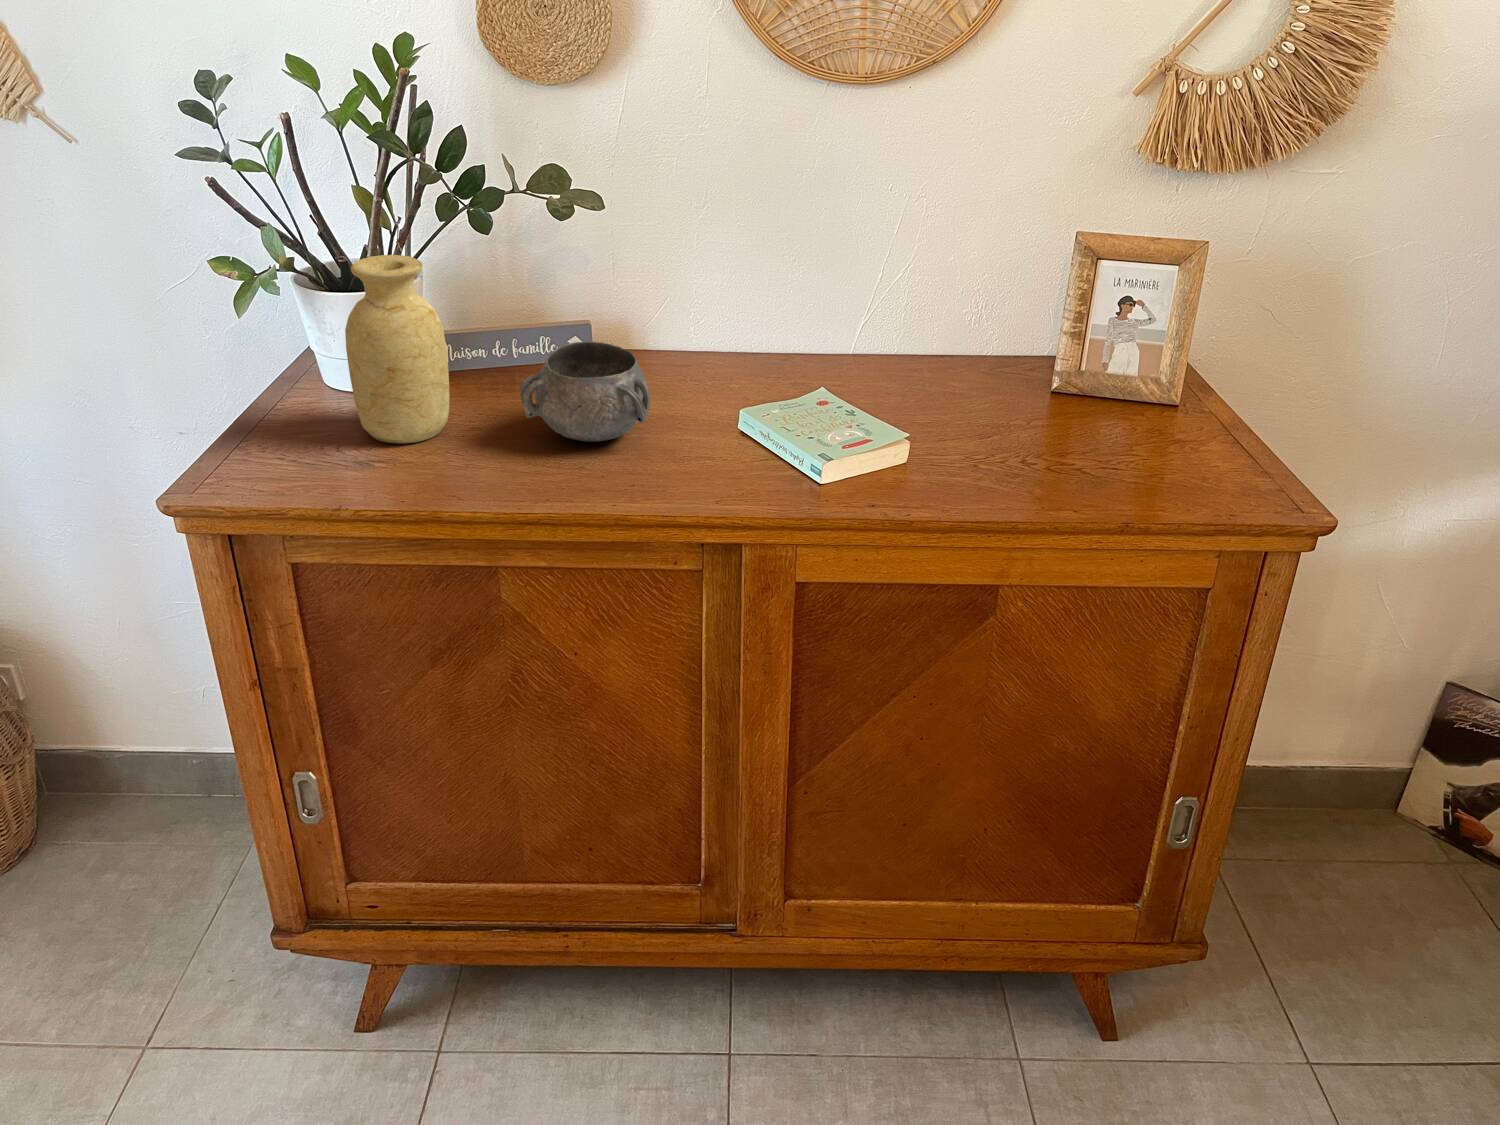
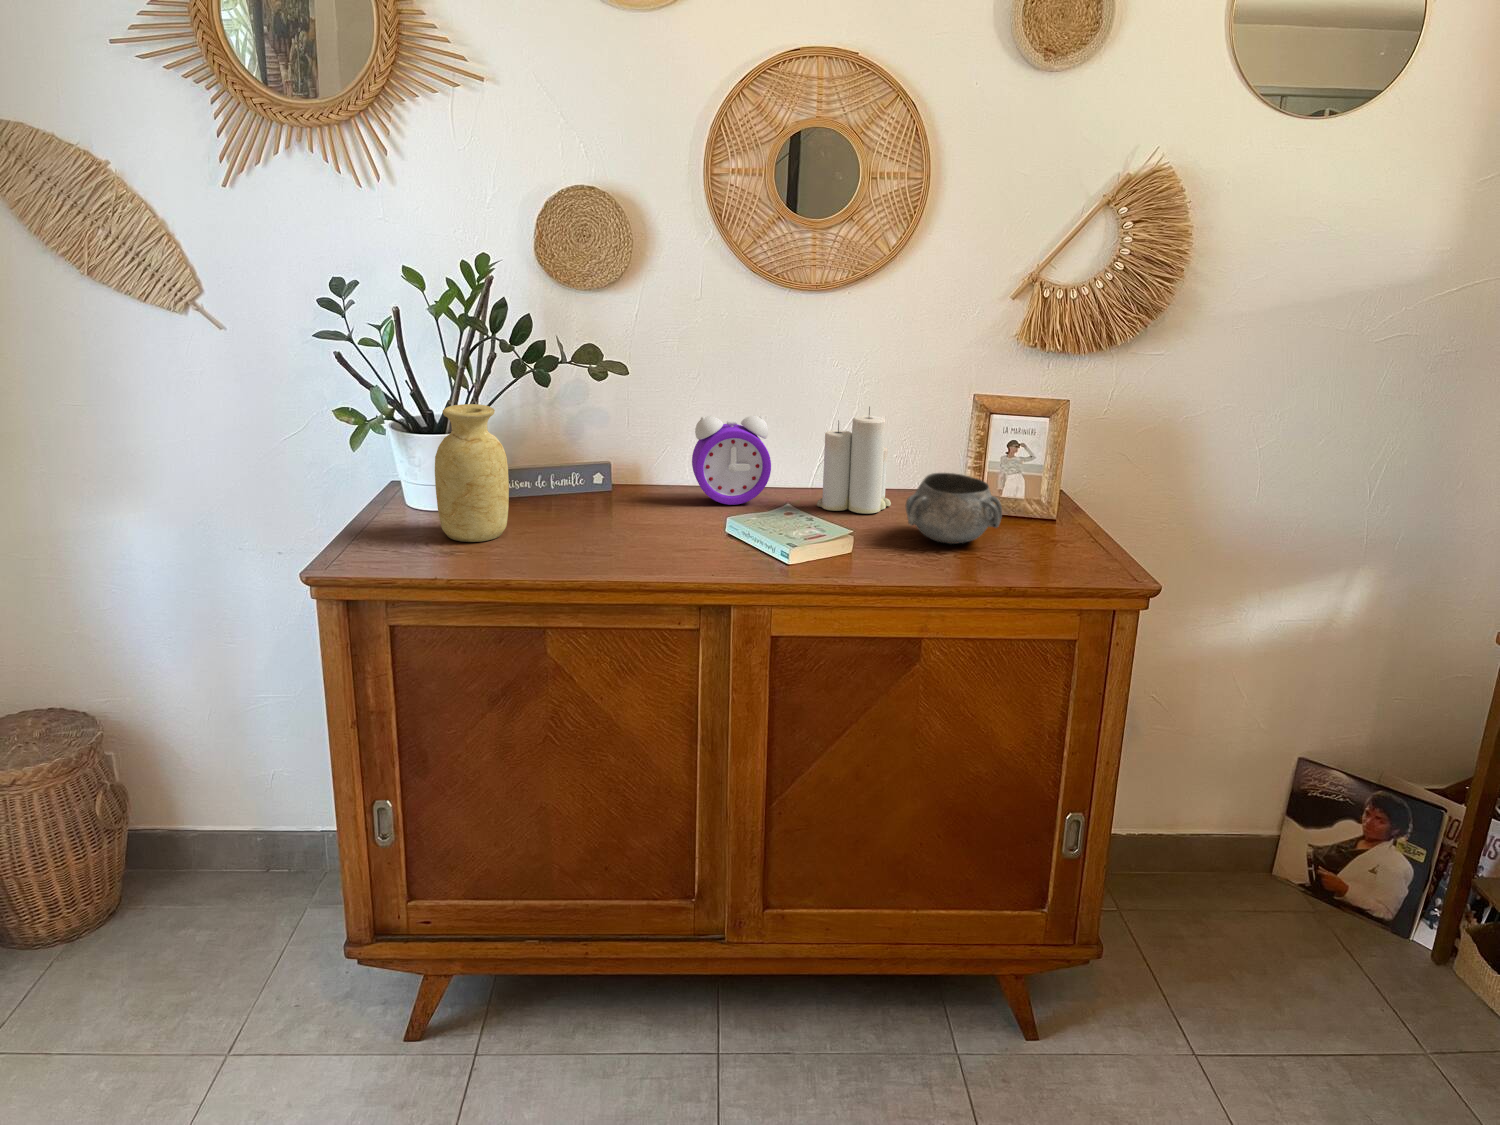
candle: none [860,250,957,393] -> present [817,407,891,513]
alarm clock: none [697,260,801,378] -> present [692,416,771,505]
decorative bowl: present [520,342,650,442] -> present [905,473,1002,544]

